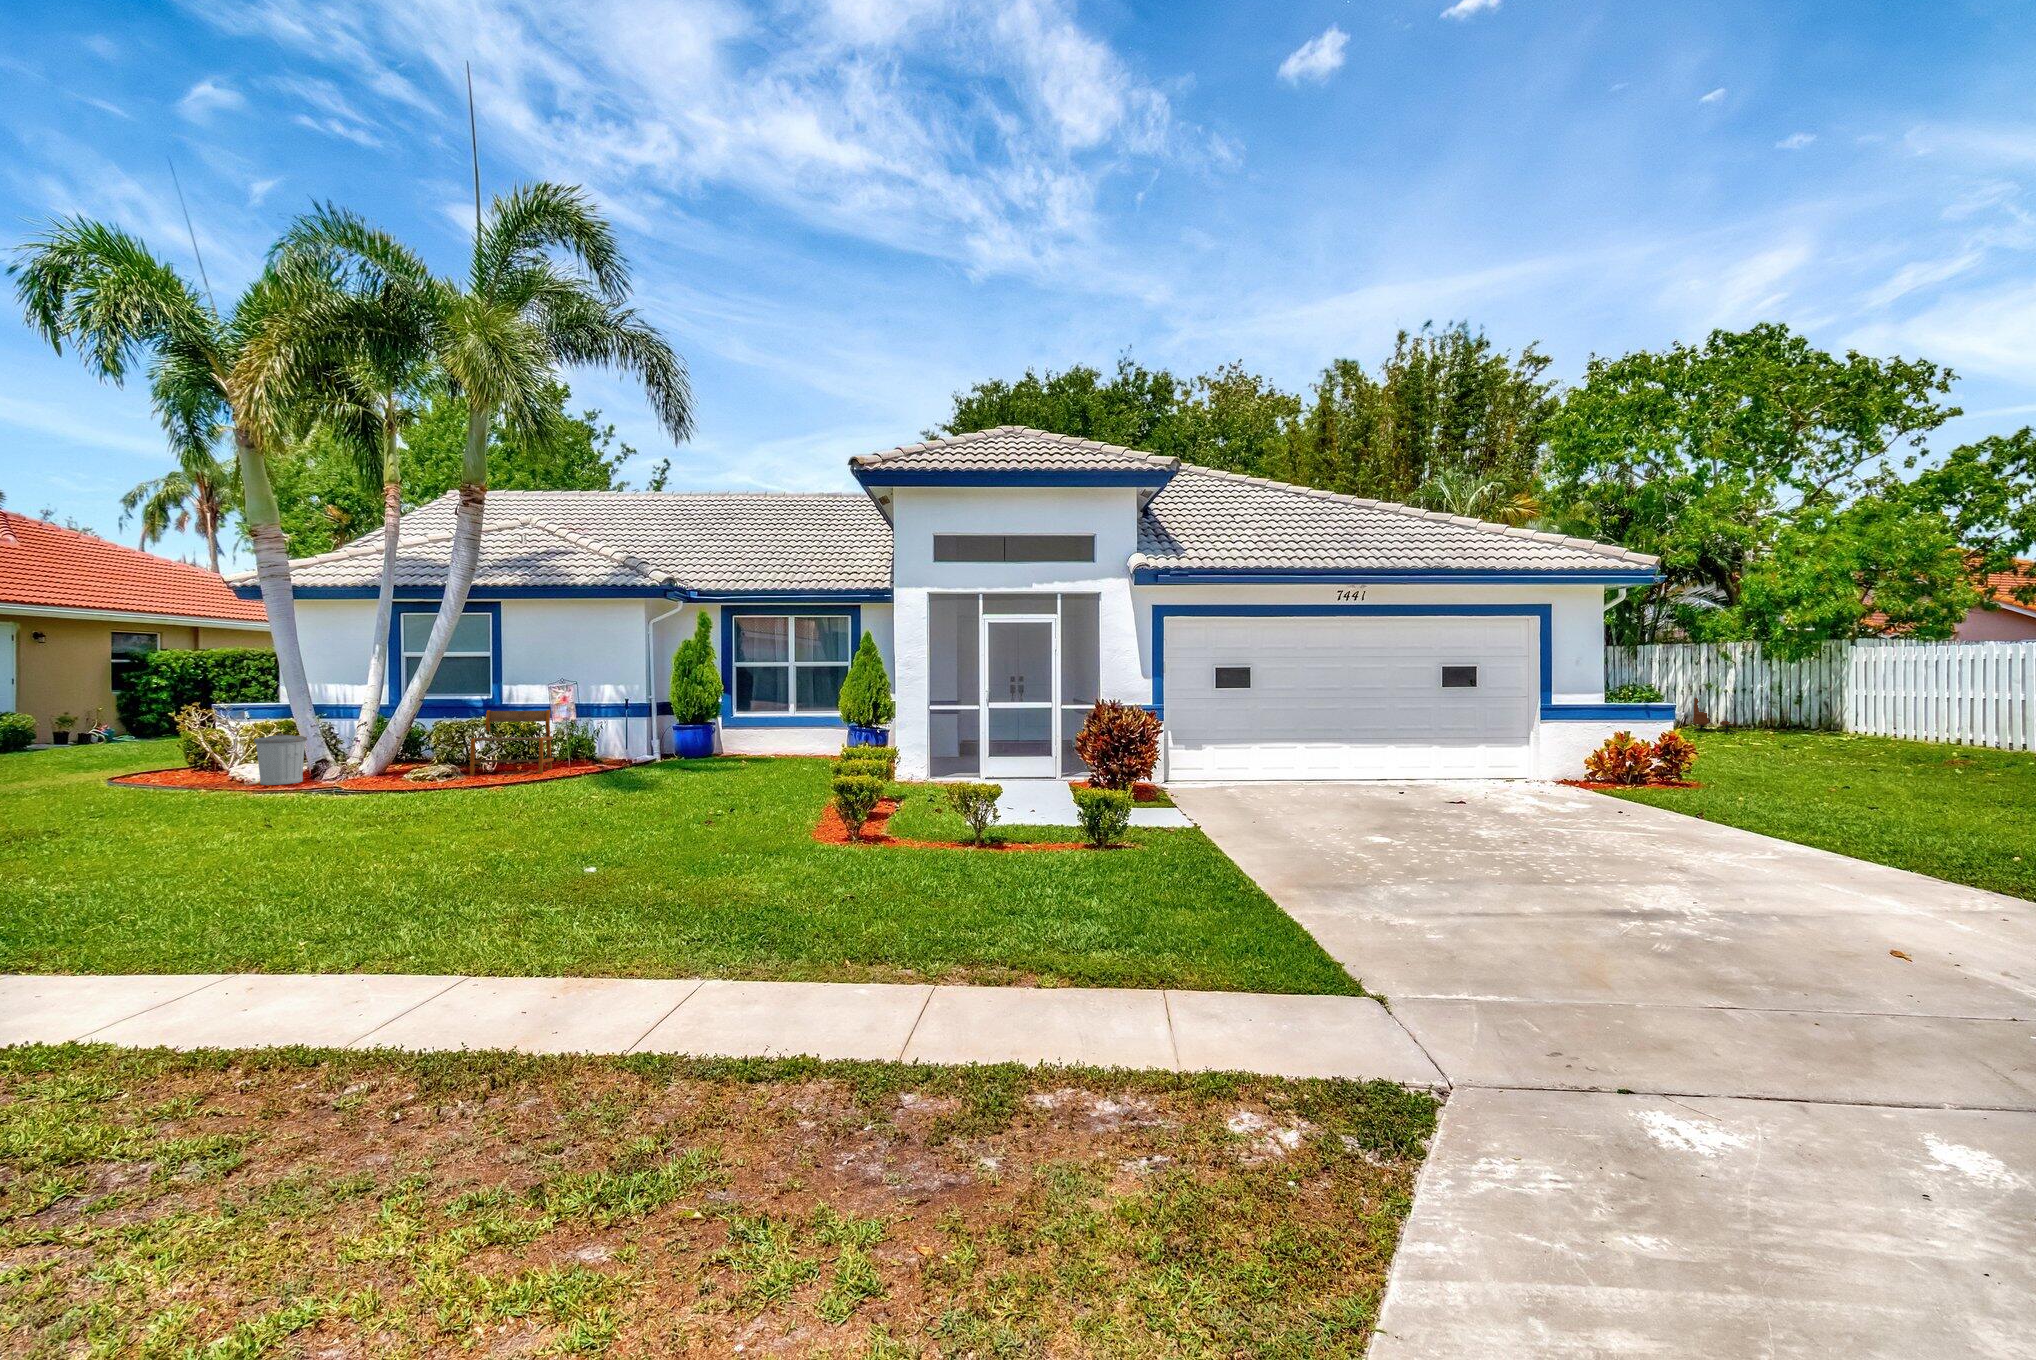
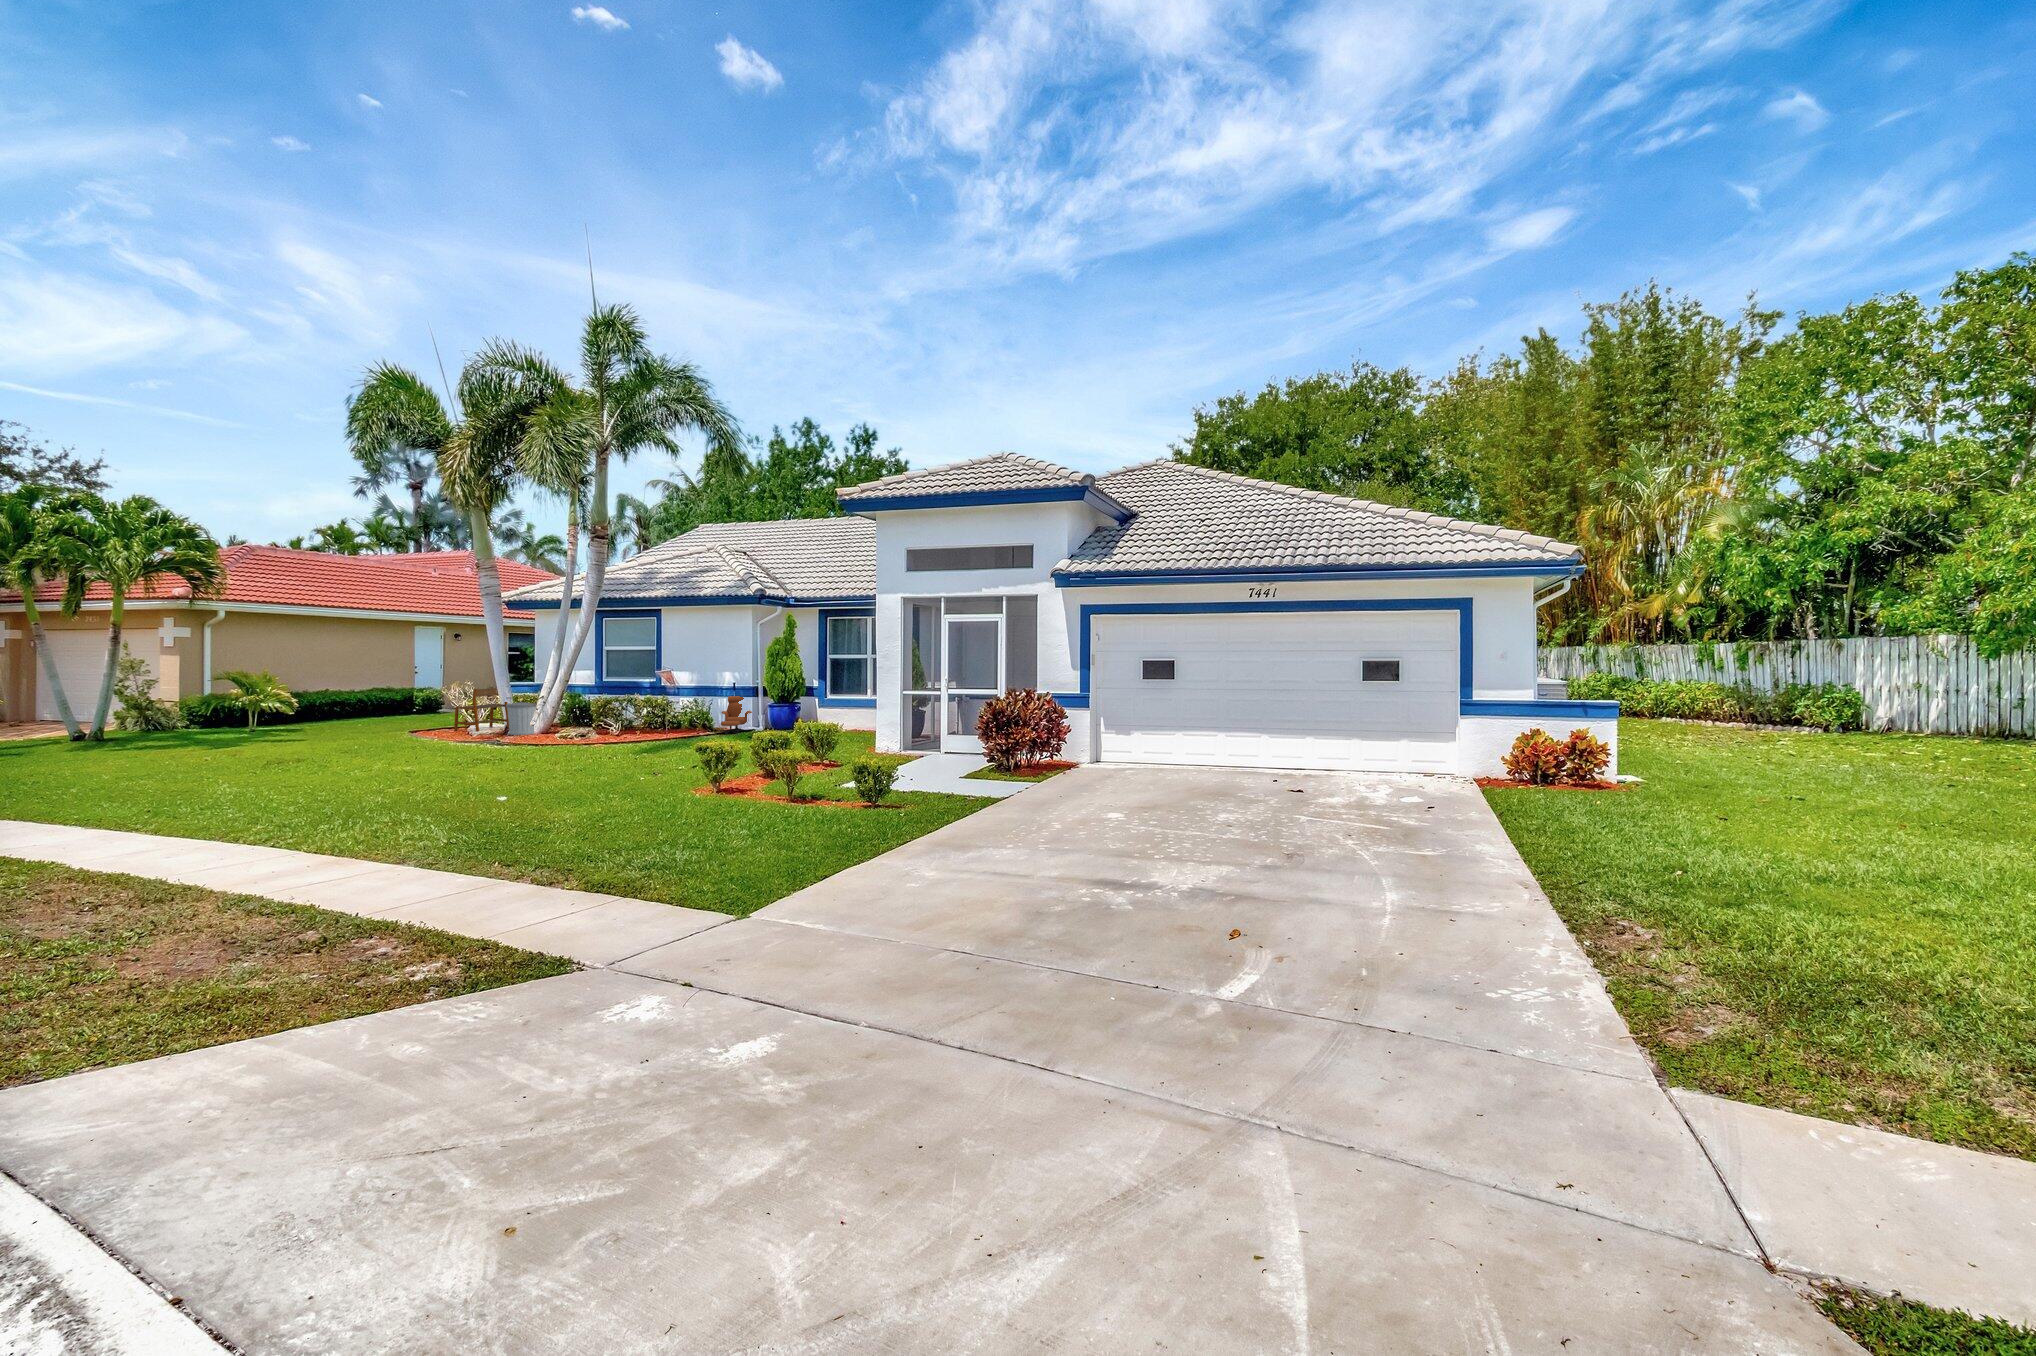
lounge chair: present [1693,698,1736,732] -> present [721,696,752,734]
bench: present [470,710,554,775] -> present [454,688,509,731]

